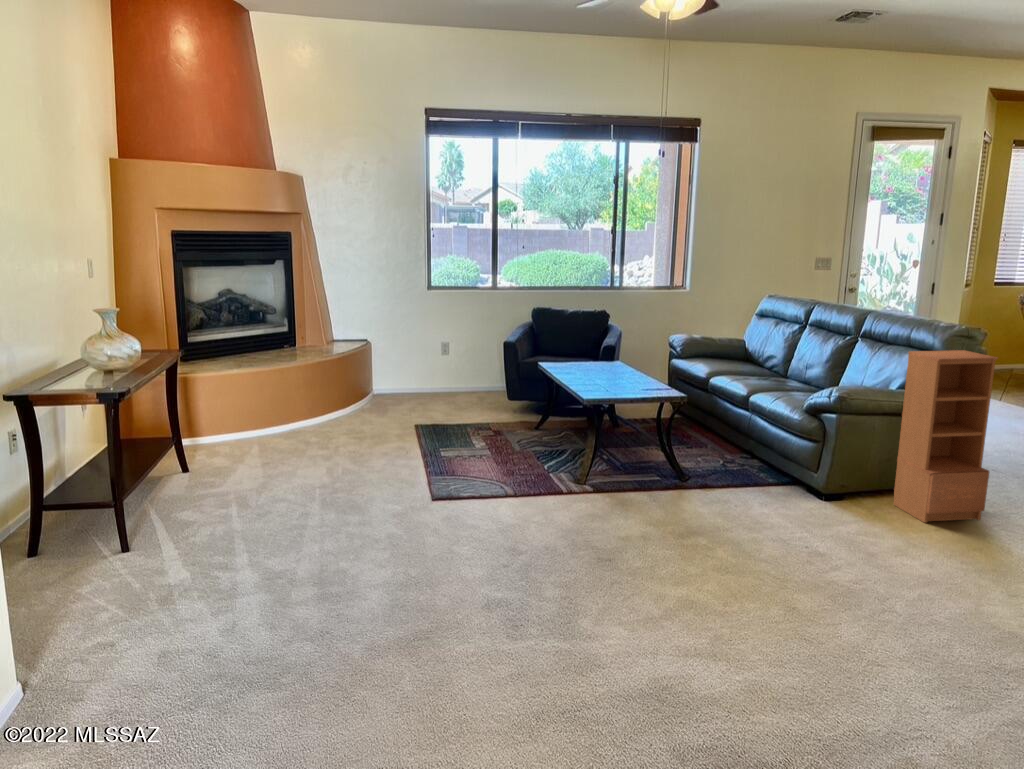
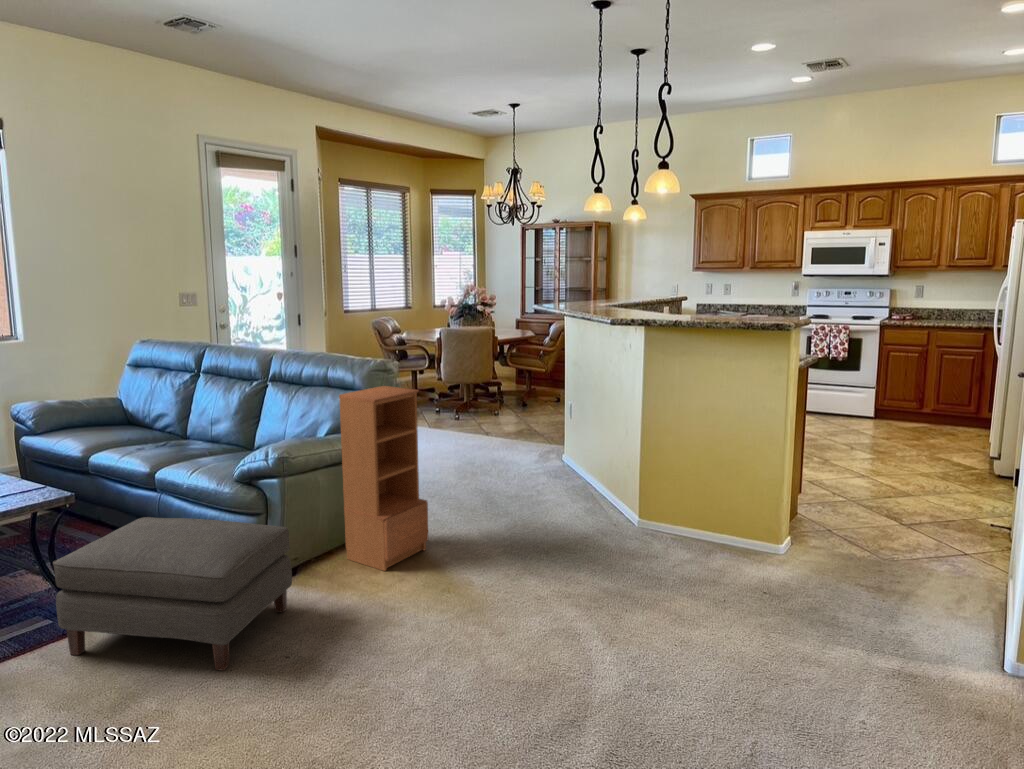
ottoman: none [664,422,831,538] -> present [53,517,292,671]

